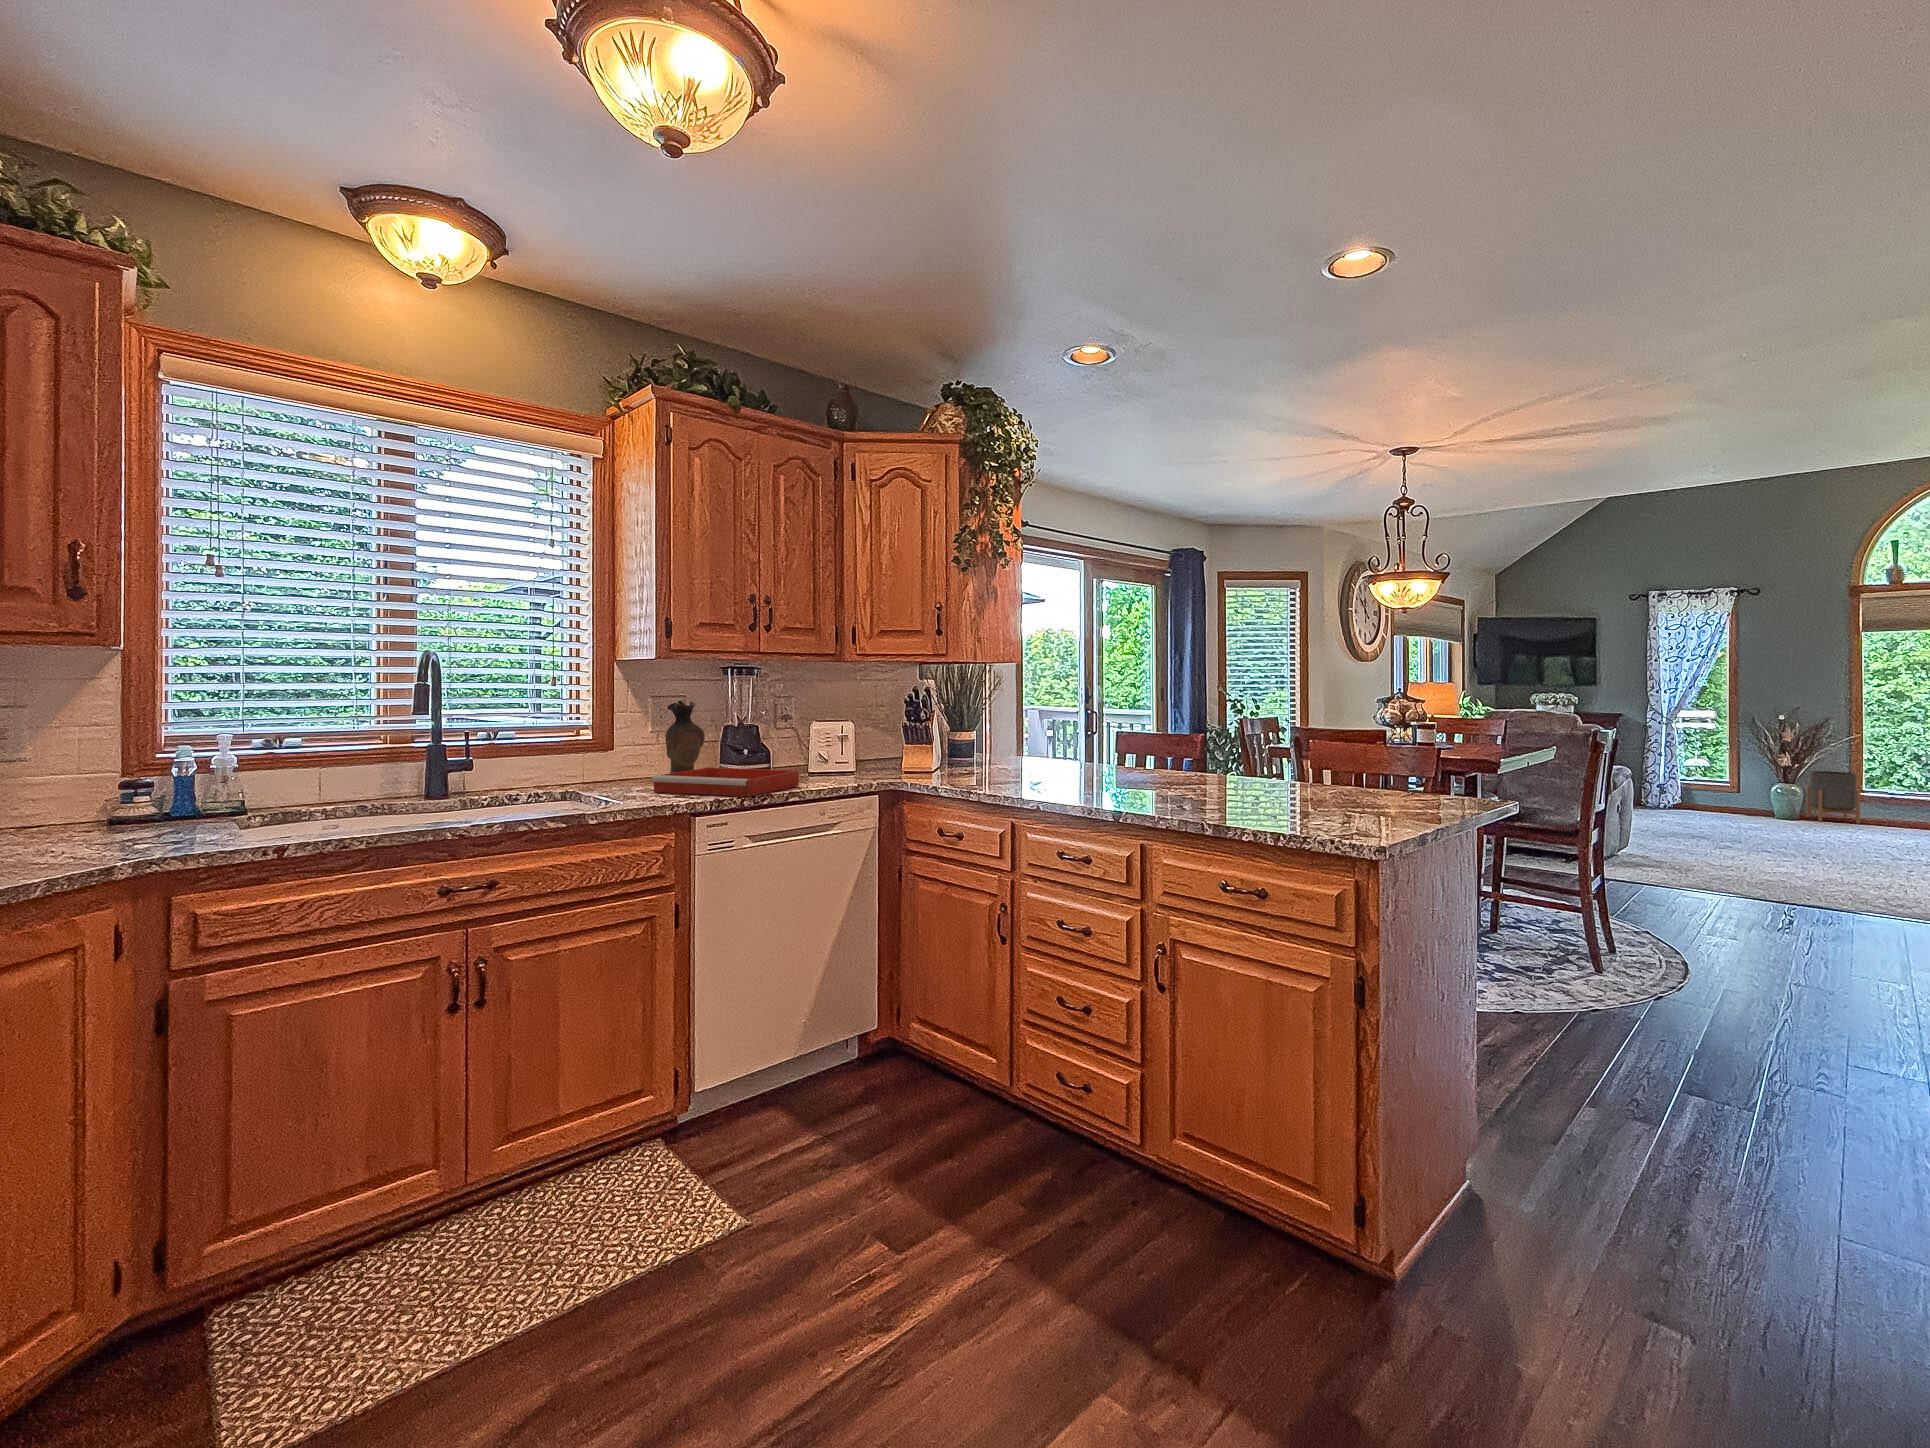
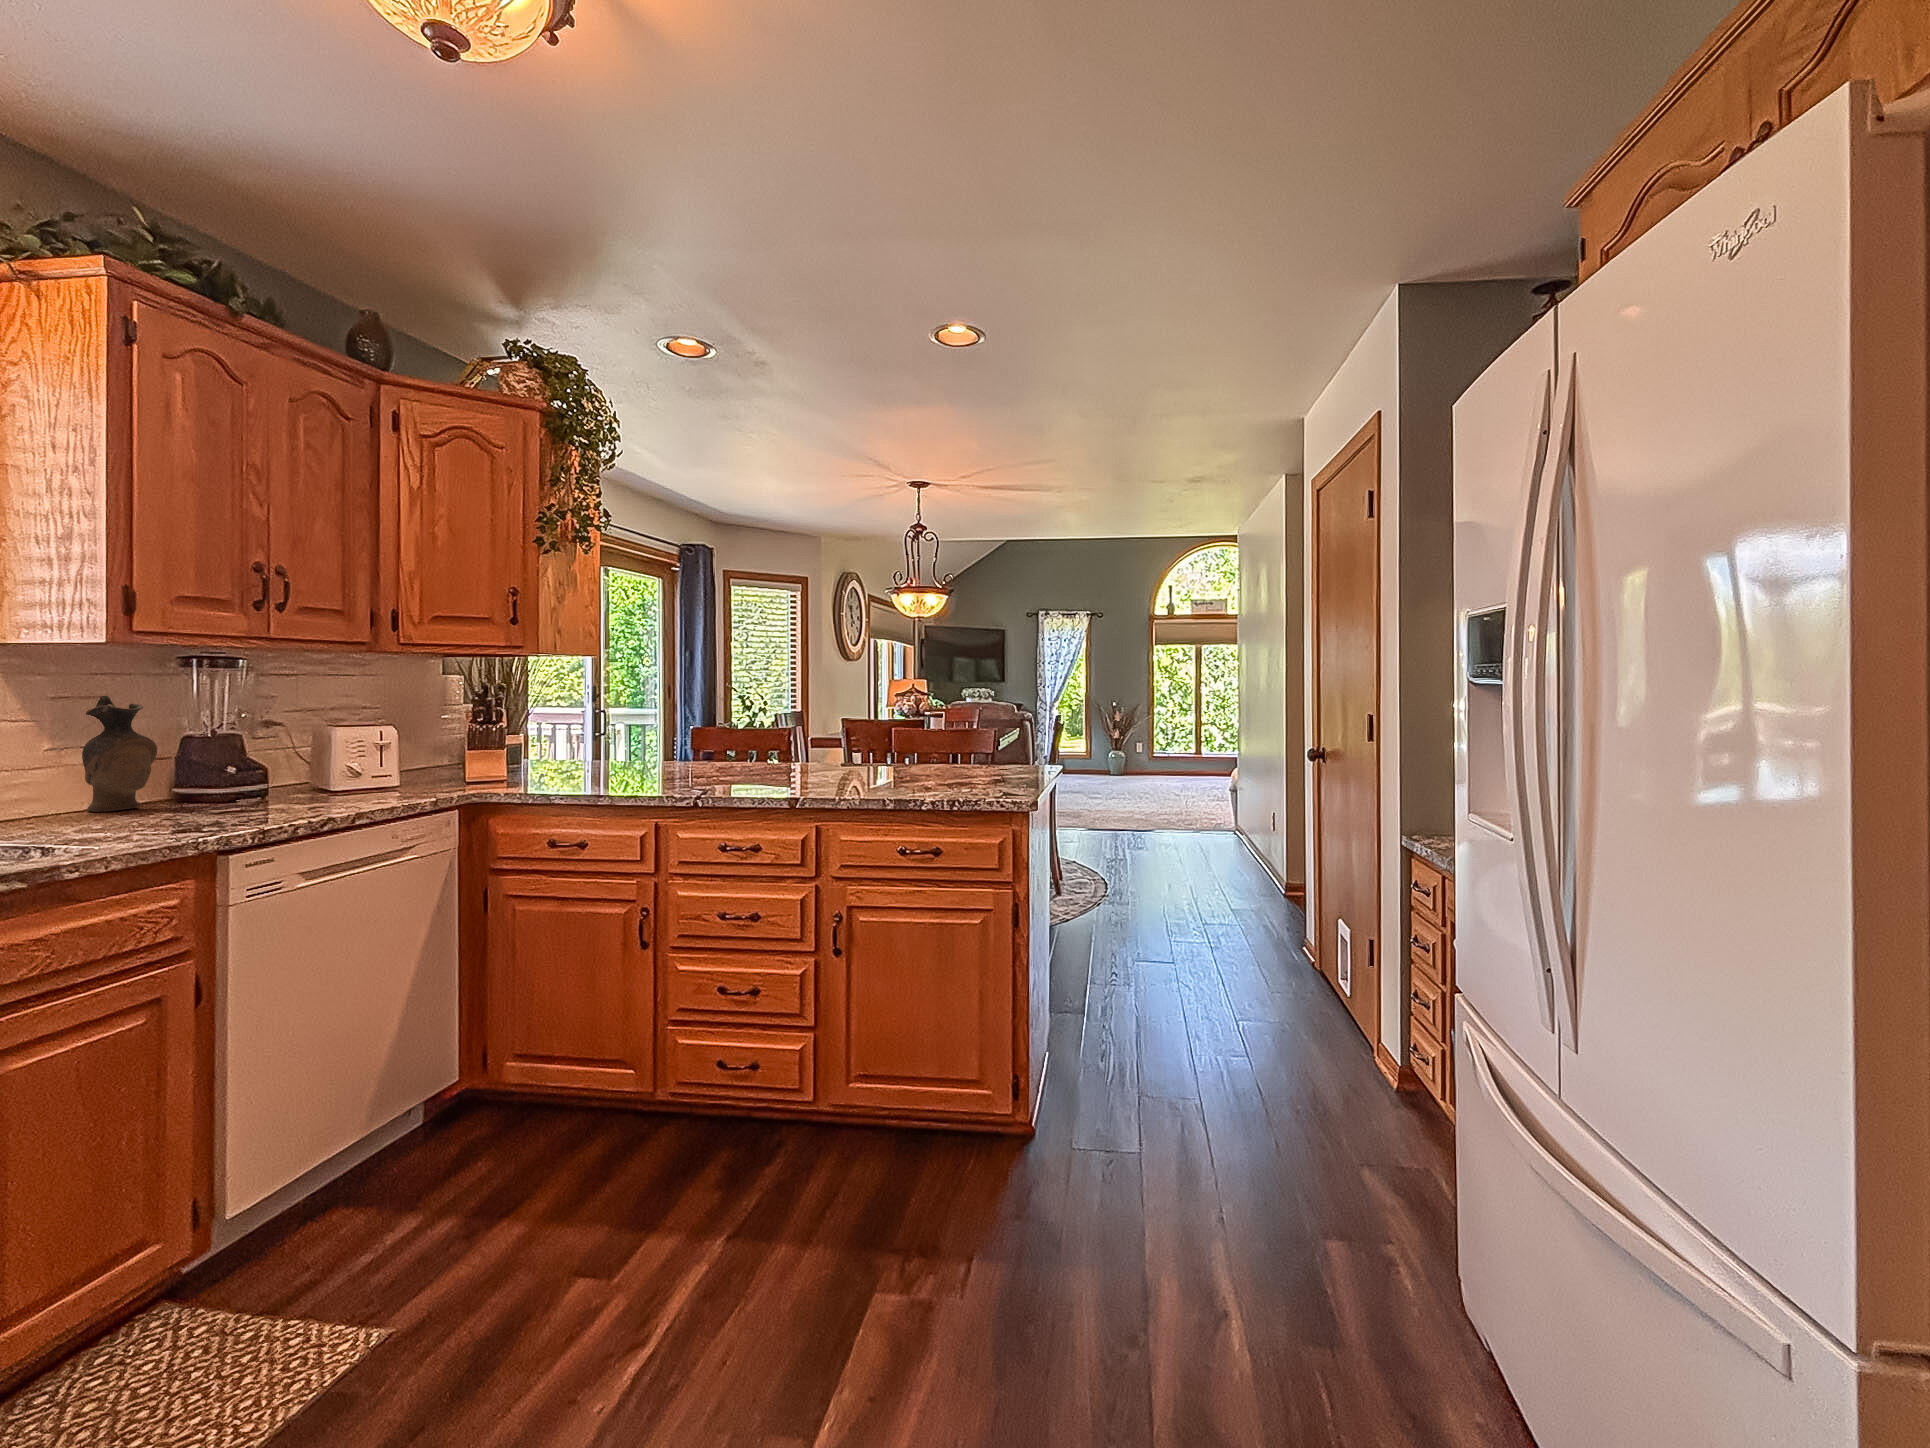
tray: present [651,767,799,796] -> none [108,786,348,829]
planter: present [1807,771,1860,824] -> none [1131,741,1159,777]

